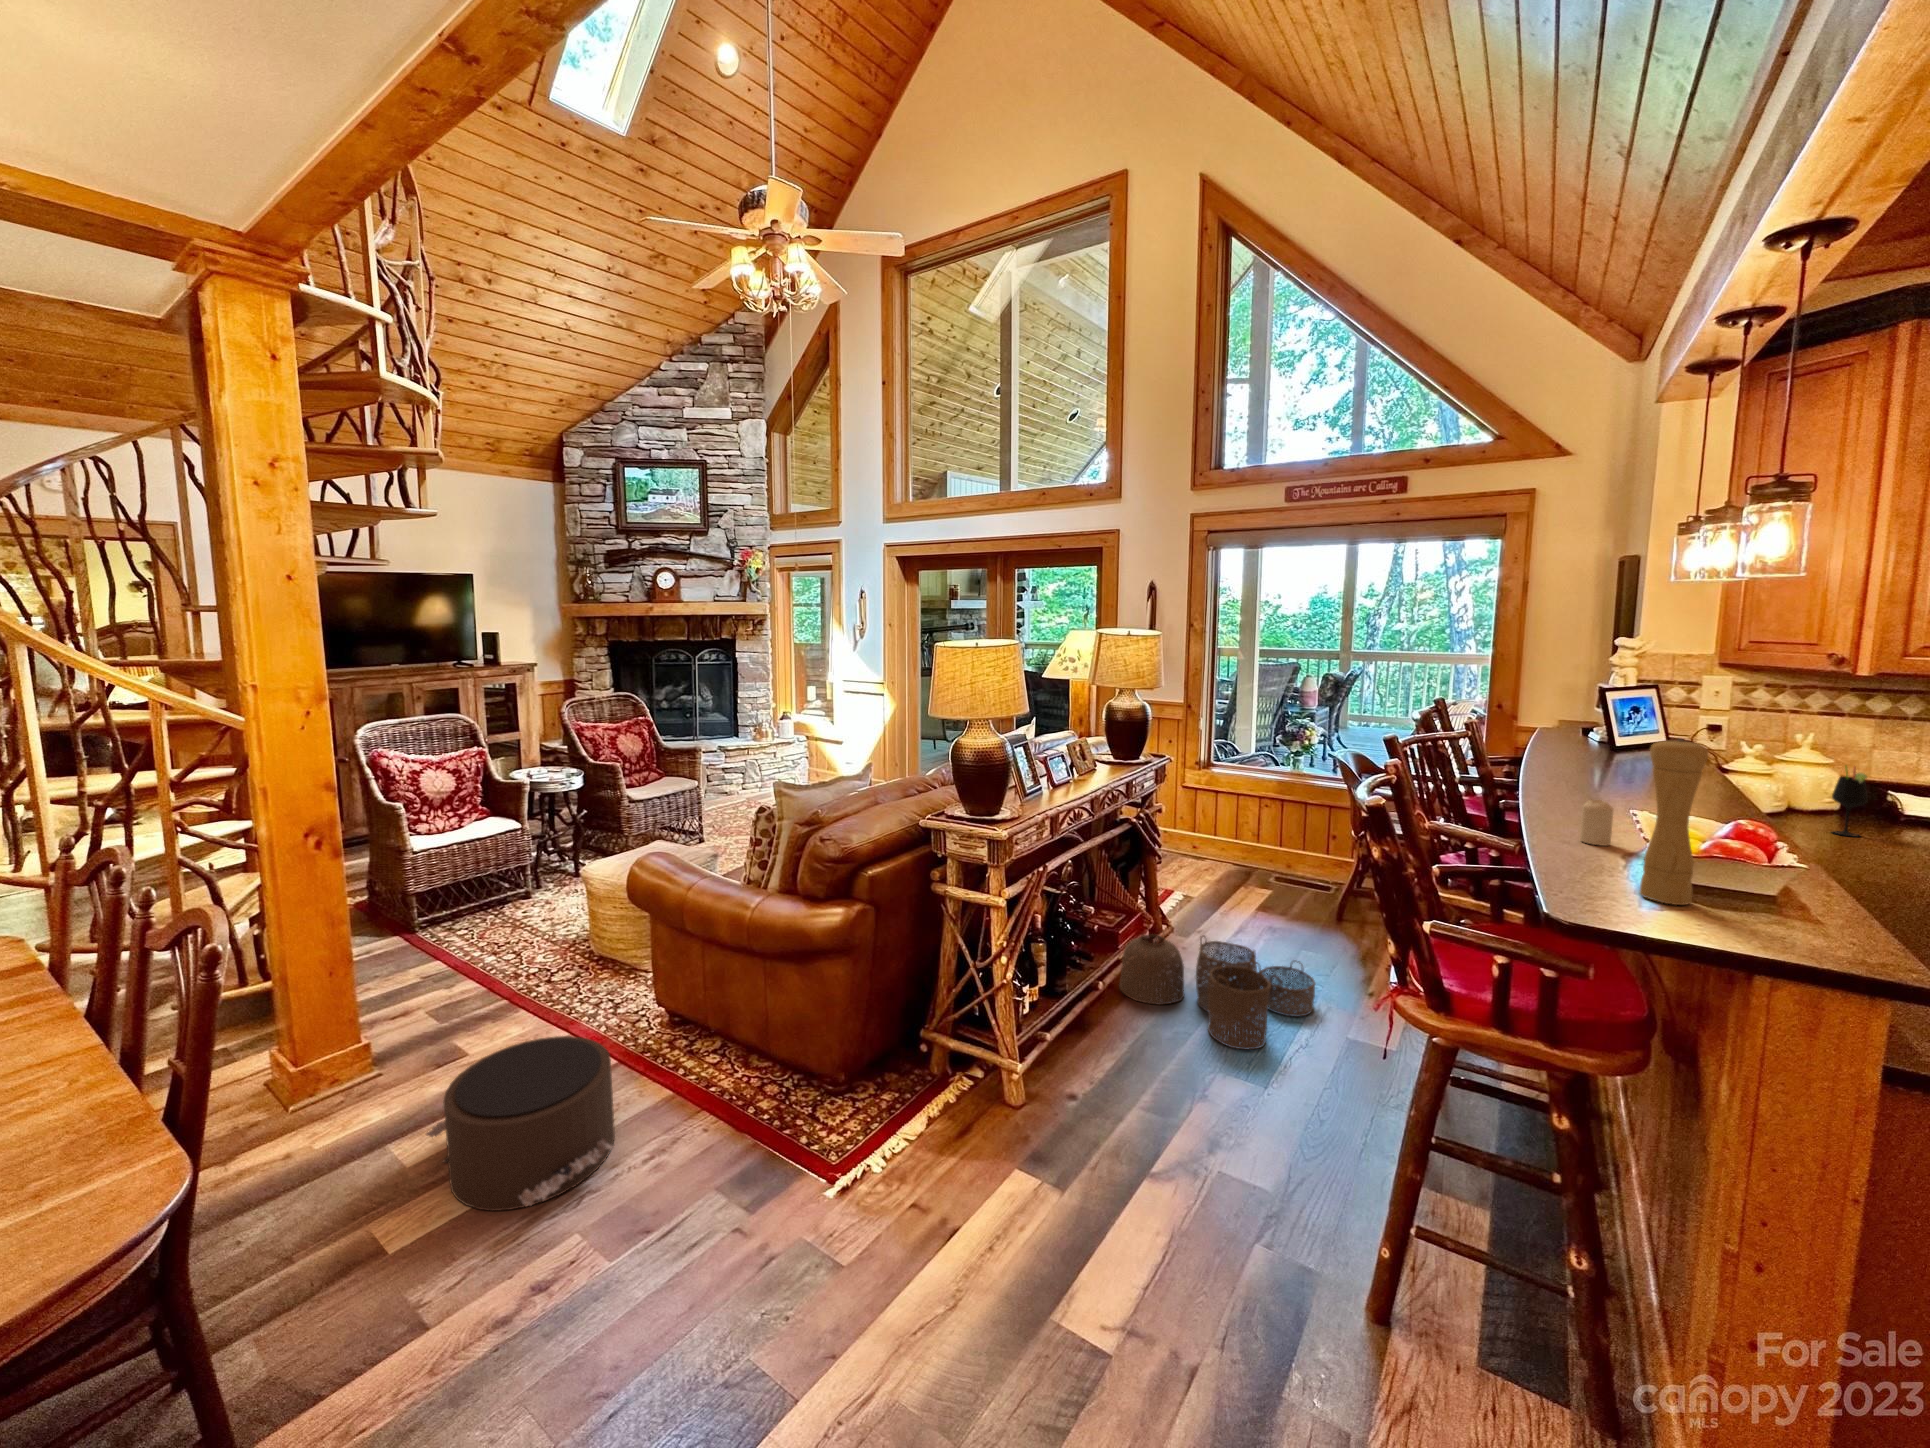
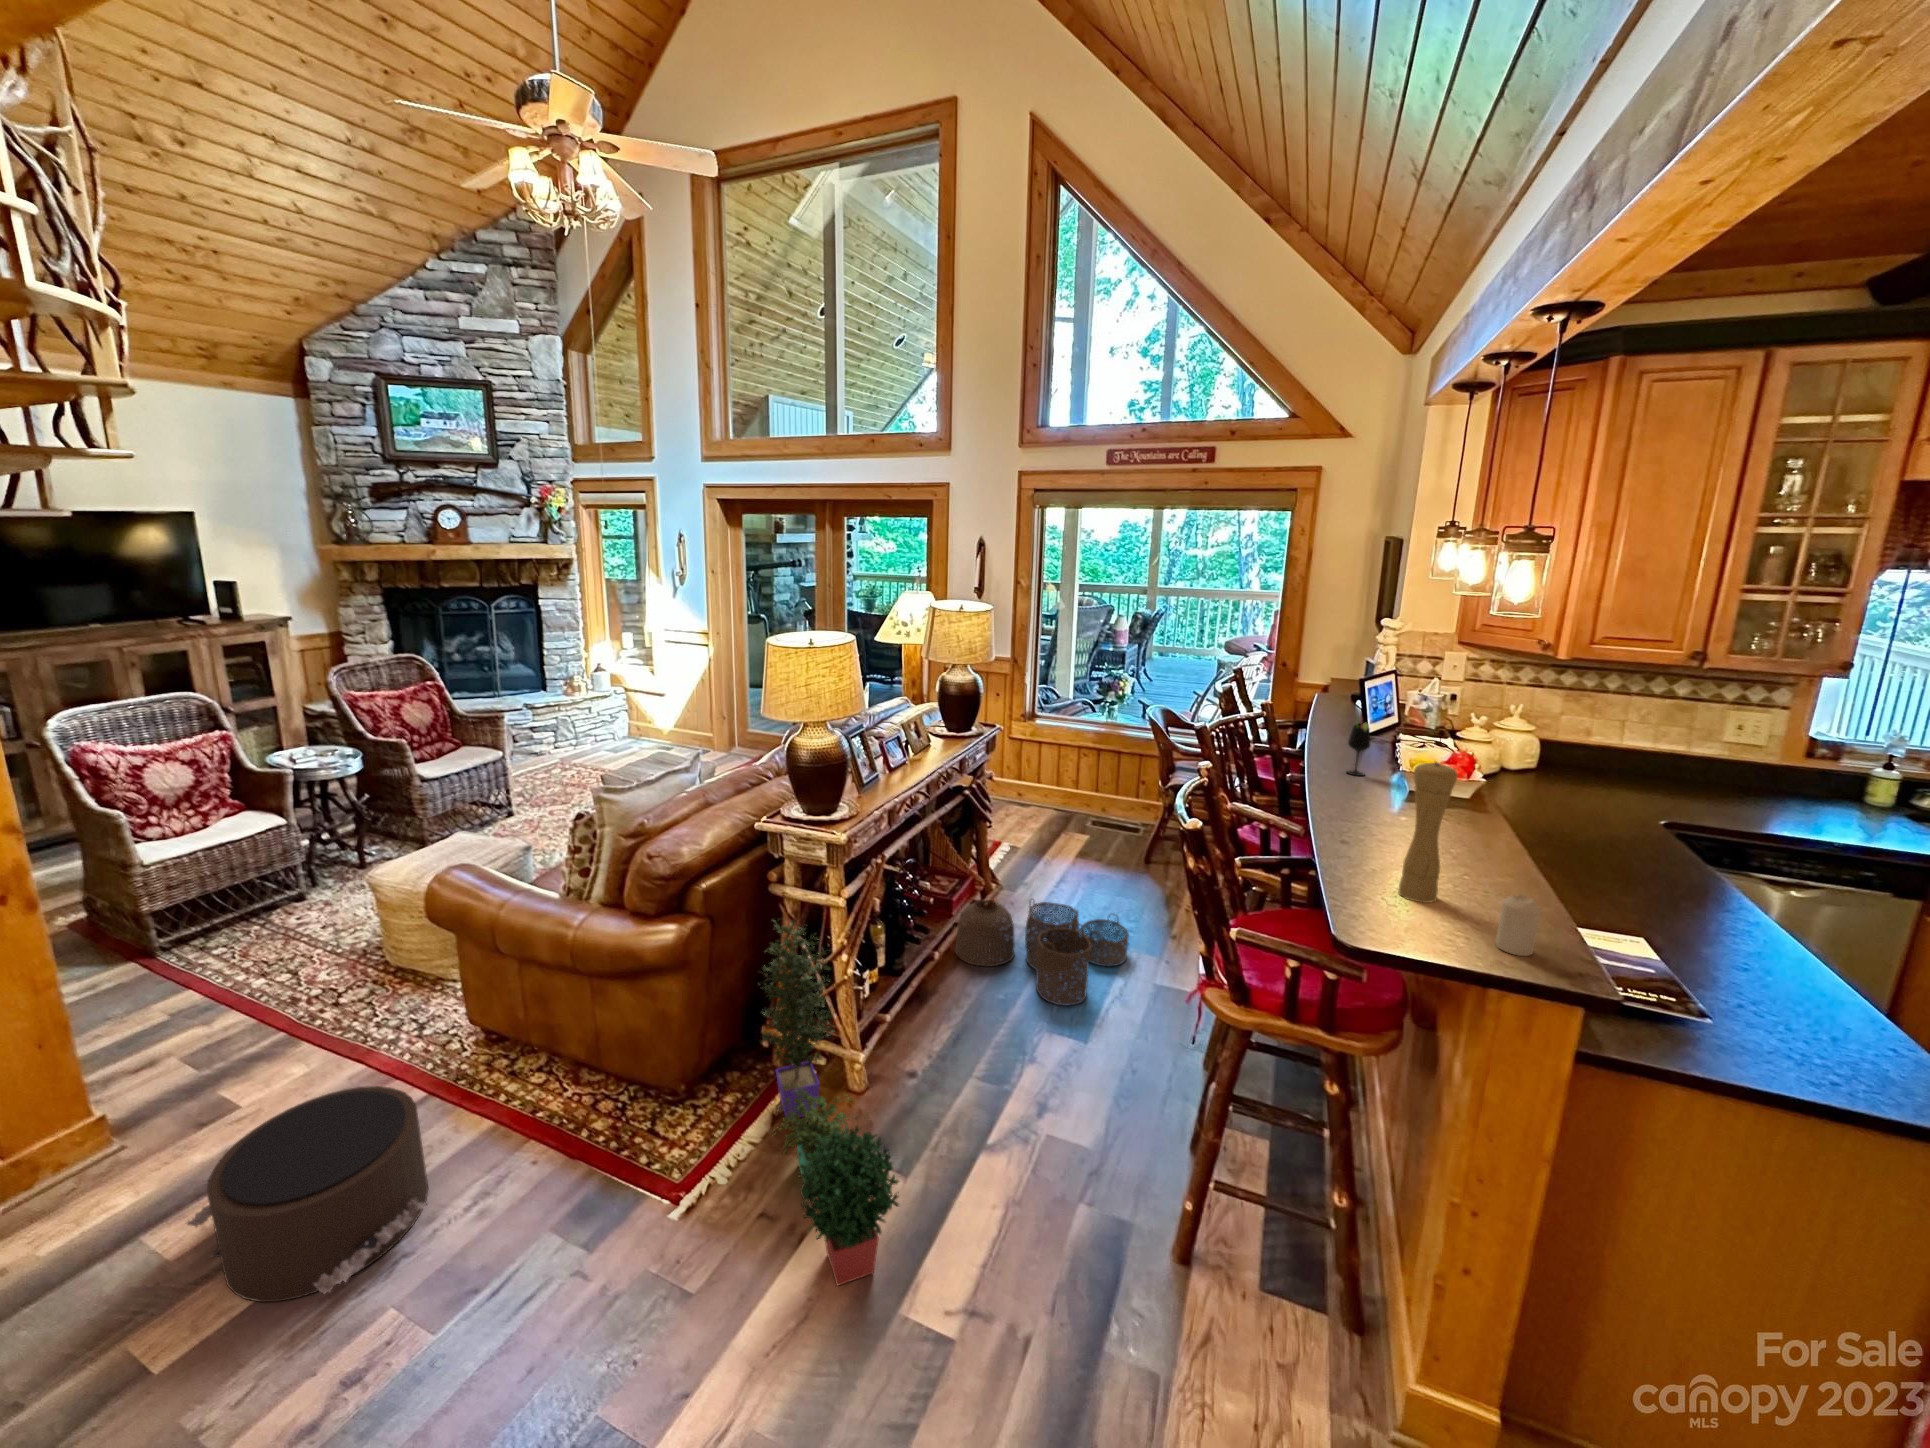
wine glass: present [1832,766,1868,836] -> present [1347,723,1370,776]
candle: present [1580,800,1613,846] -> present [1496,895,1541,956]
potted plant: none [916,912,1055,1282] -> present [761,920,899,1285]

